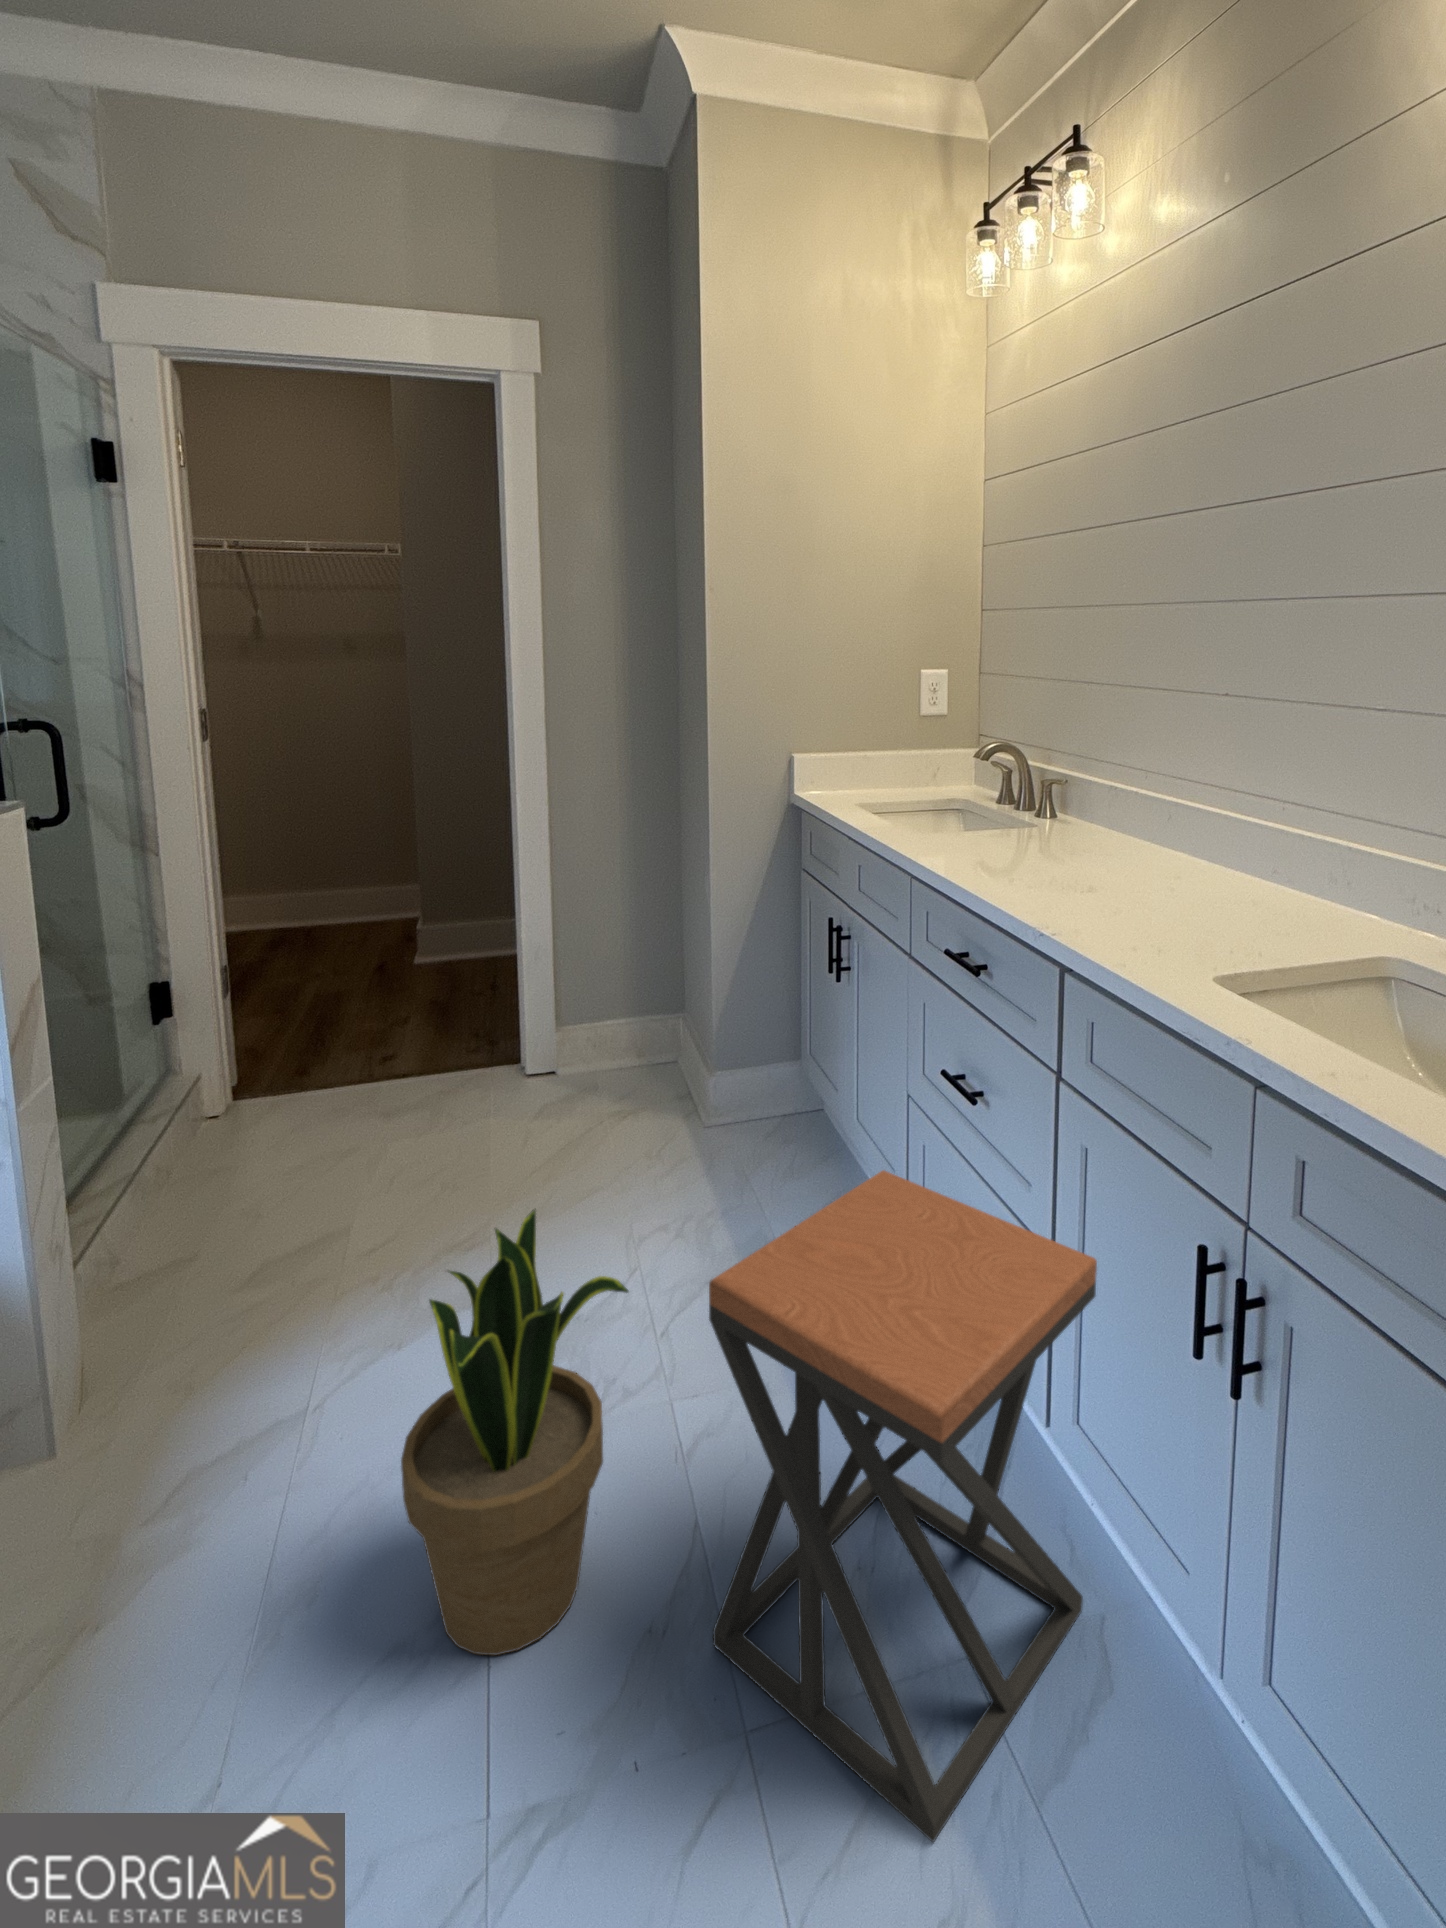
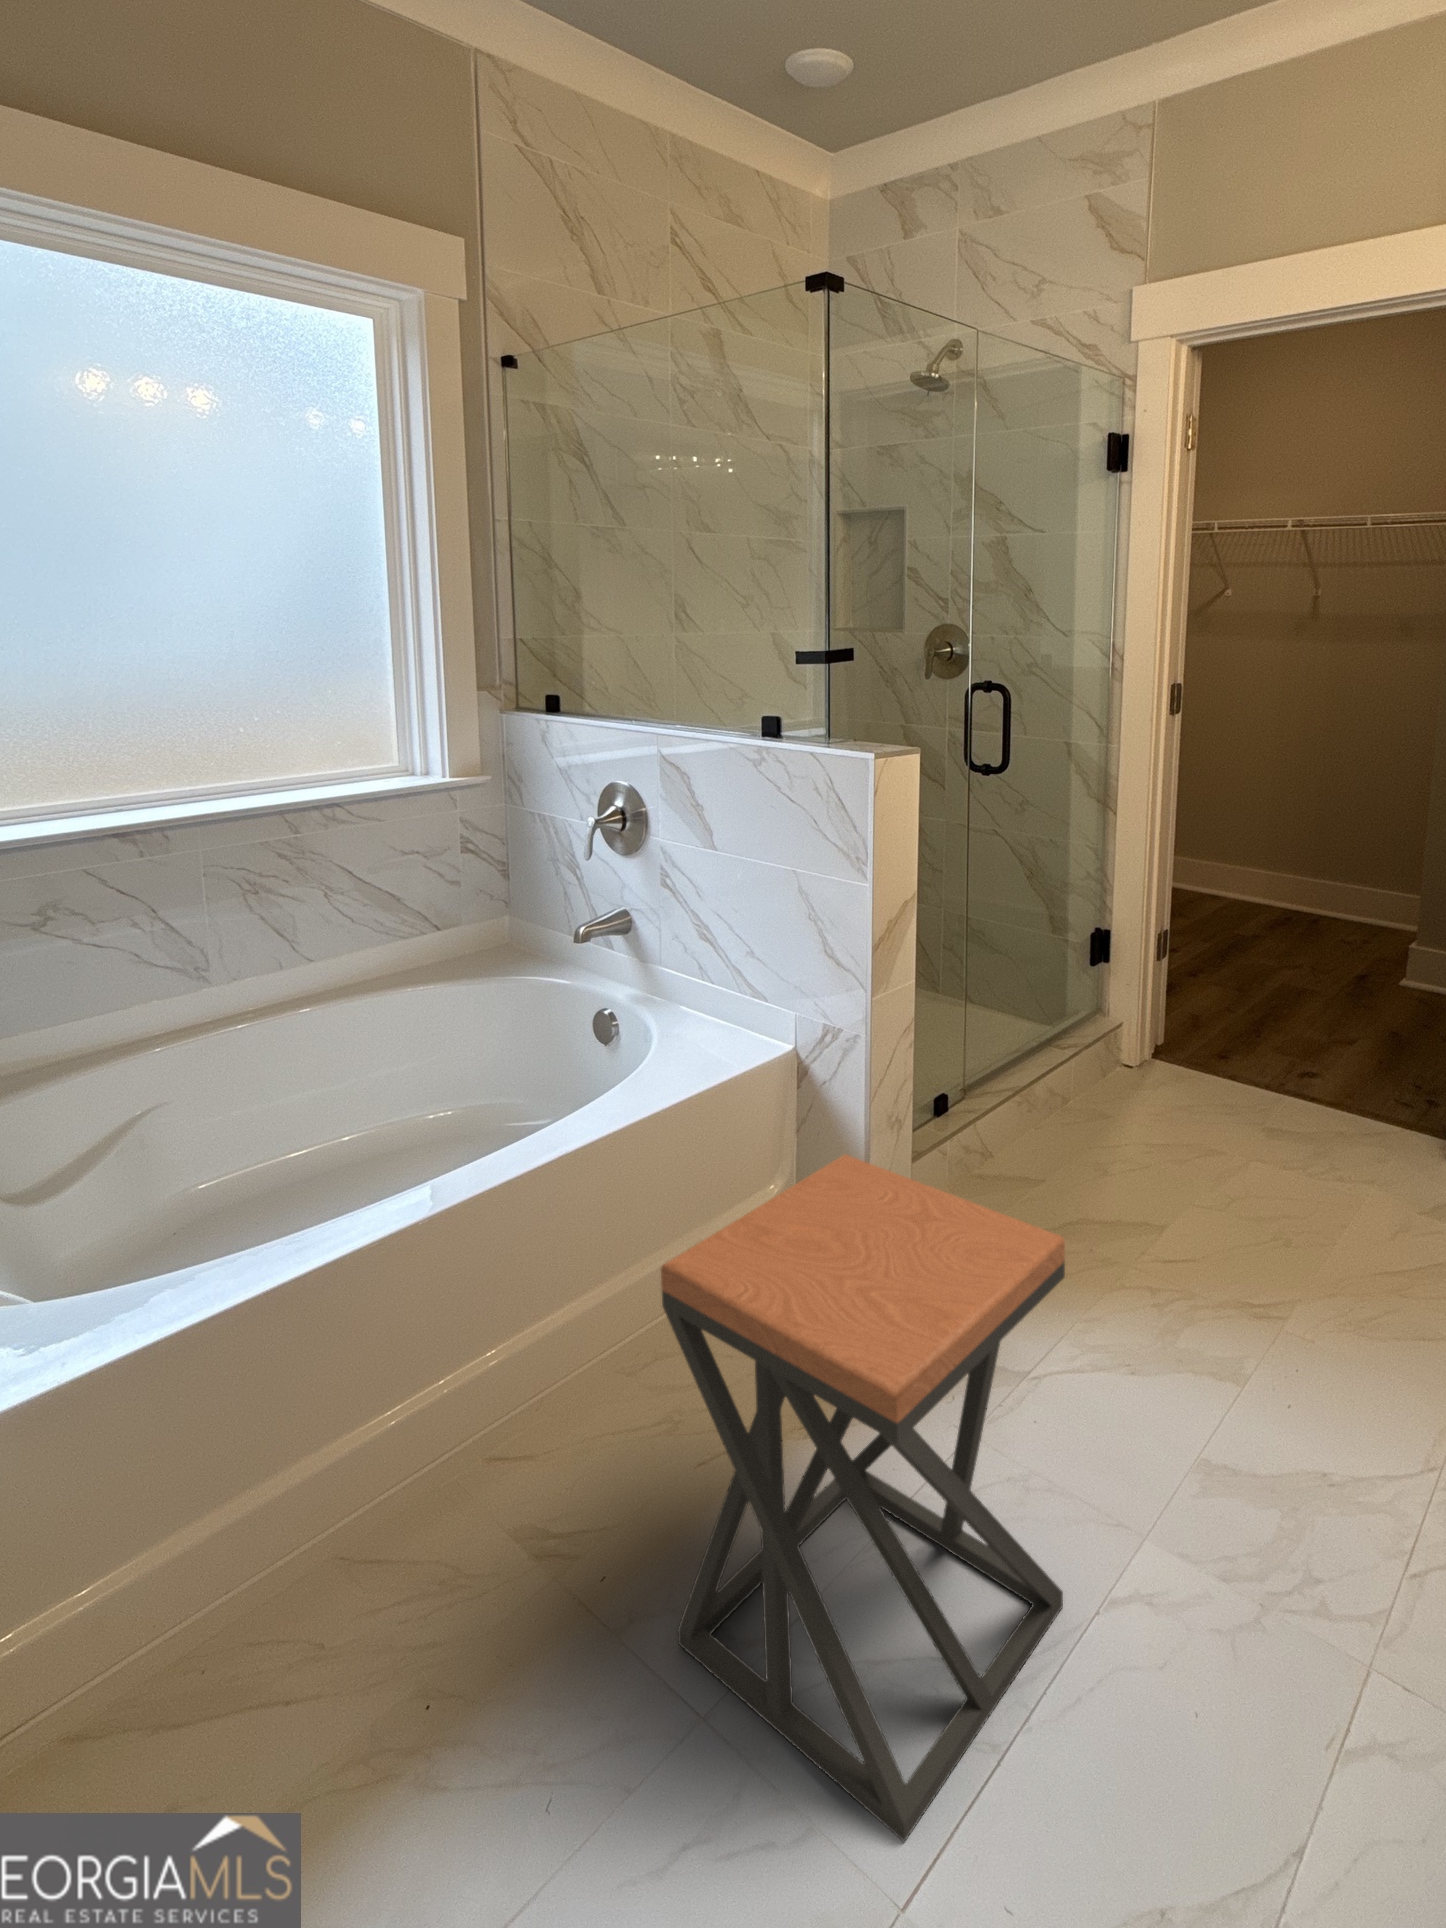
potted plant: present [401,1209,629,1655] -> none [354,1200,585,1656]

